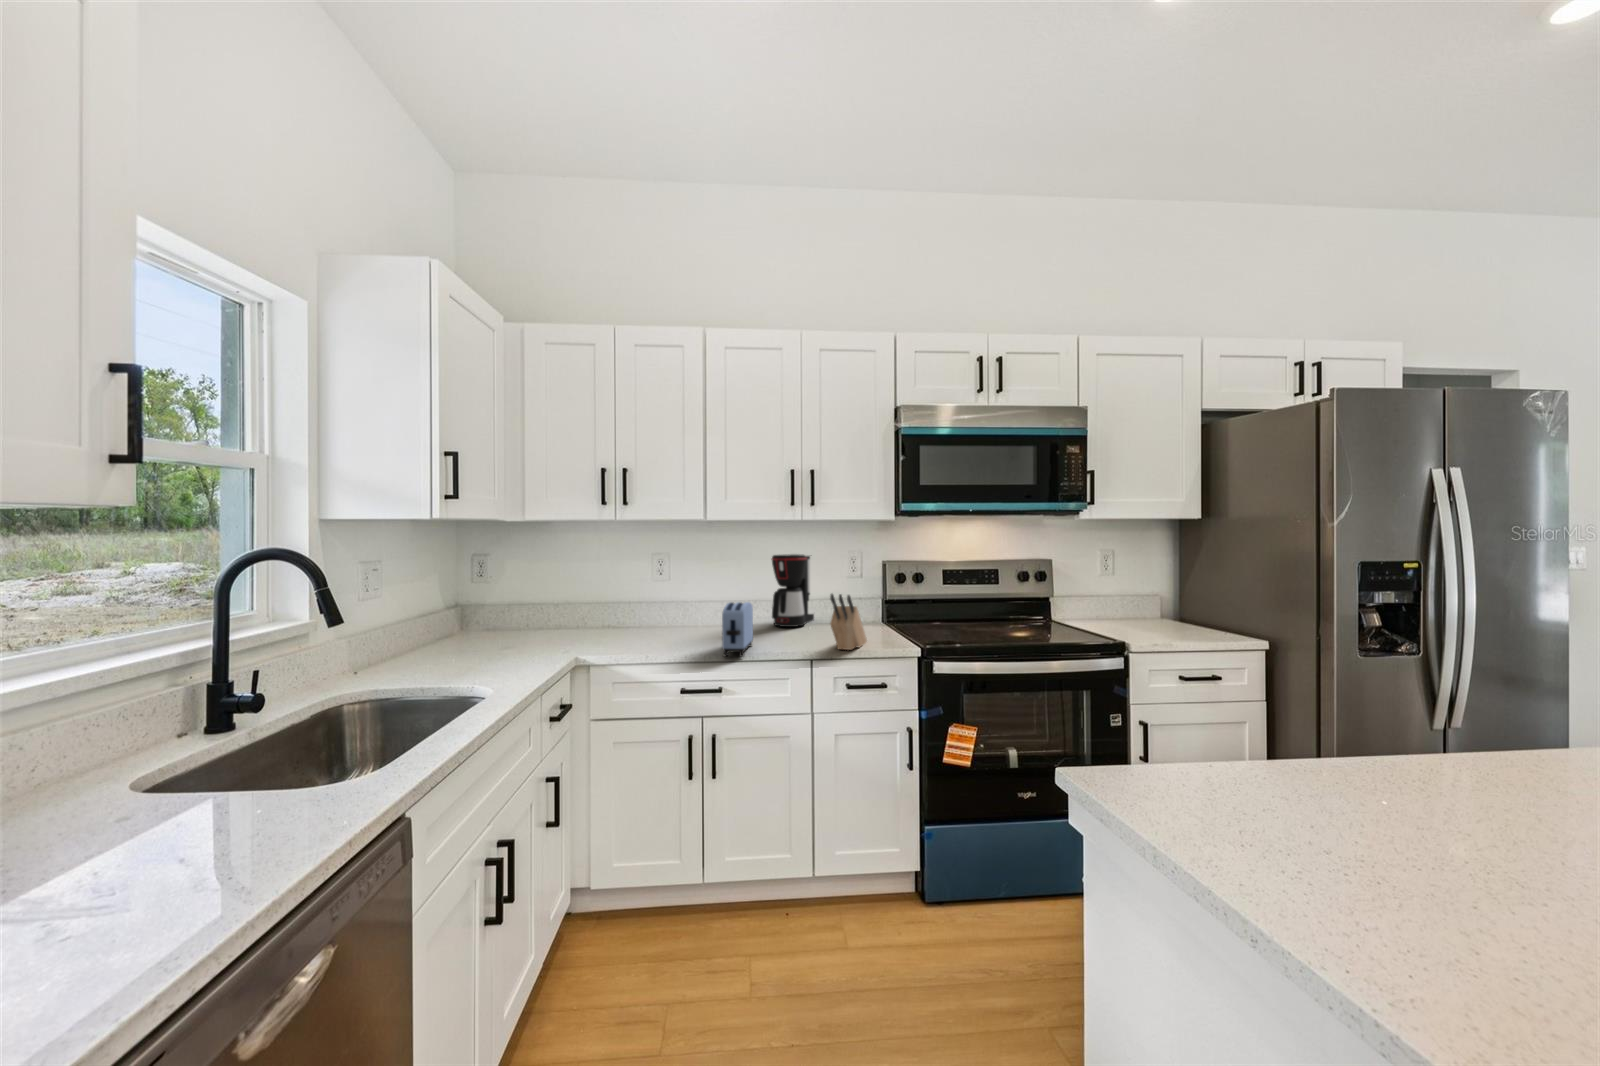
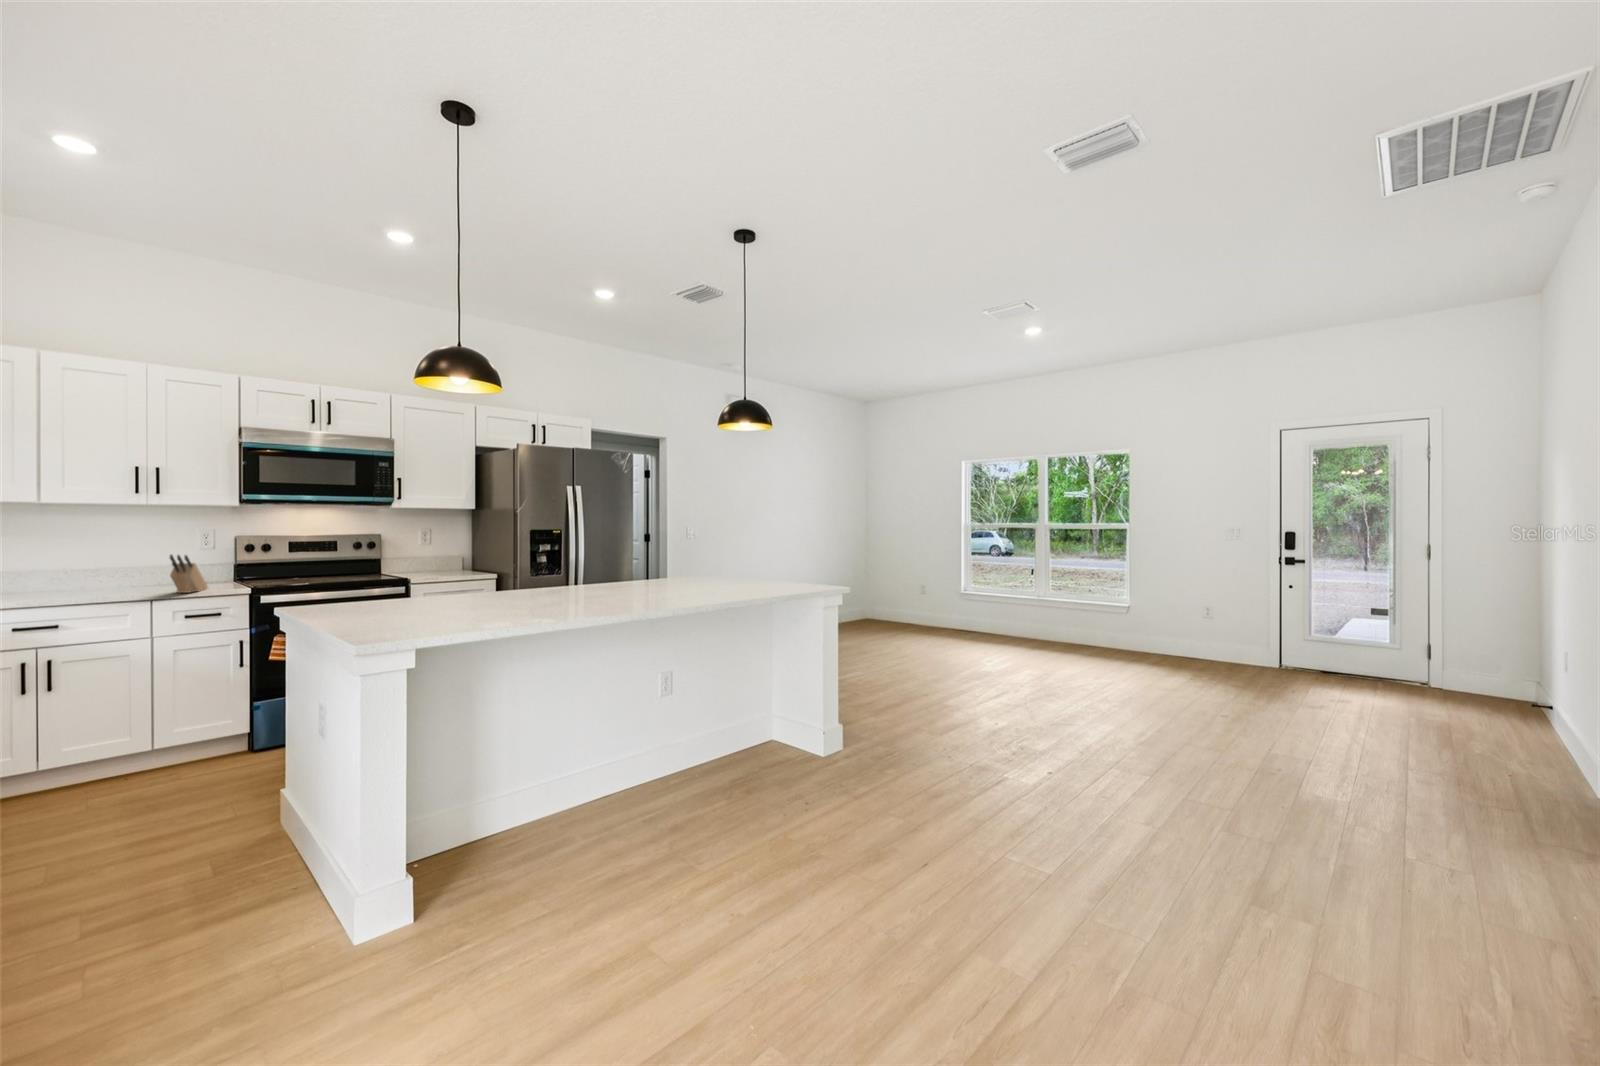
coffee maker: present [771,554,814,627] -> none [119,530,167,584]
toaster: present [722,602,753,657] -> none [61,563,96,601]

